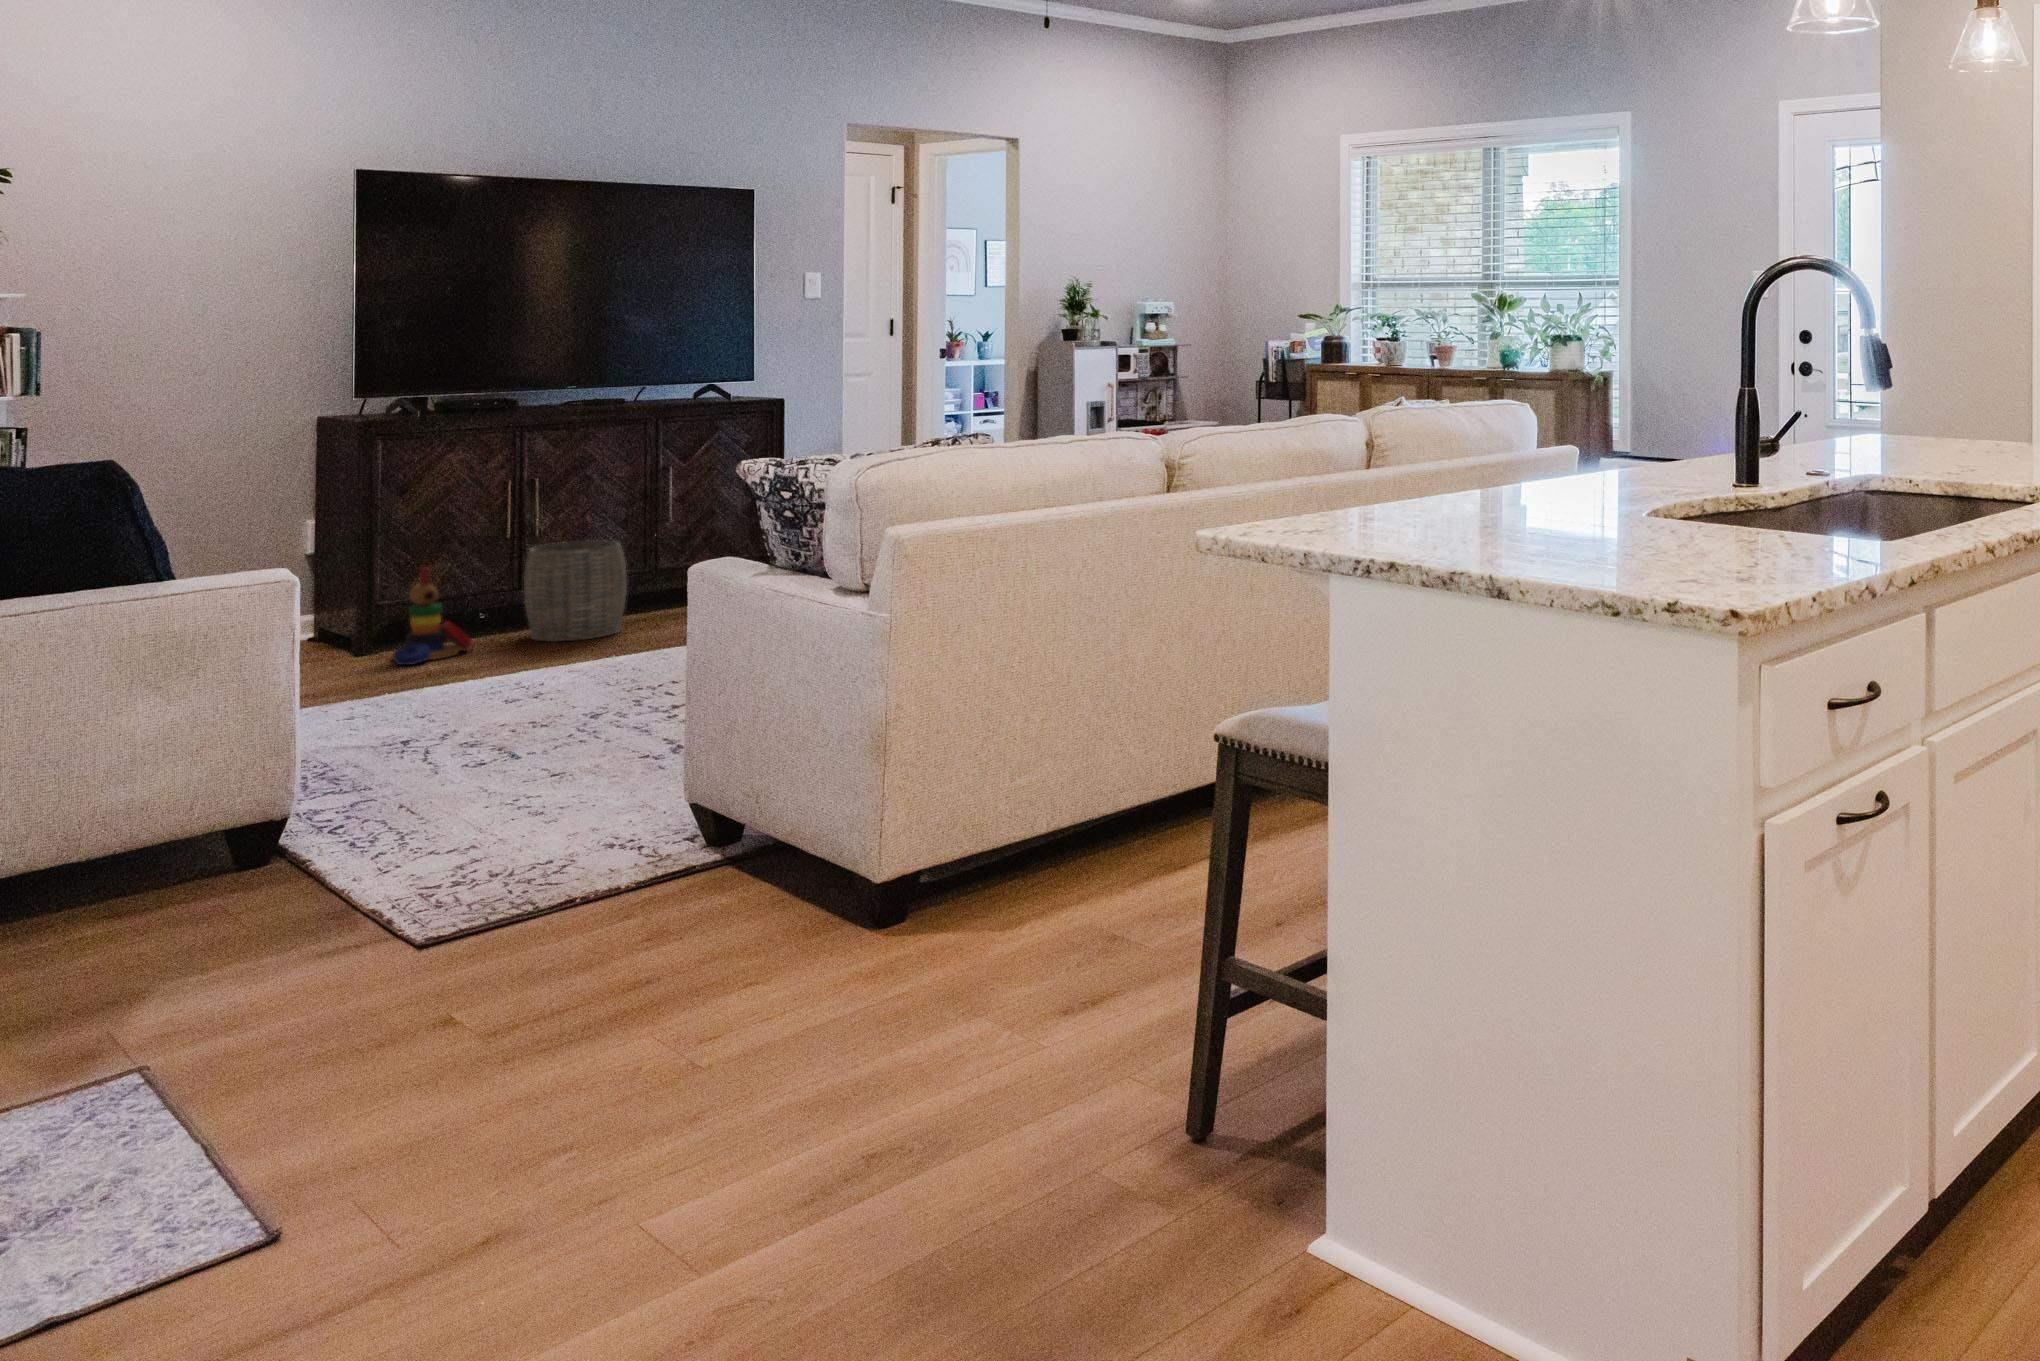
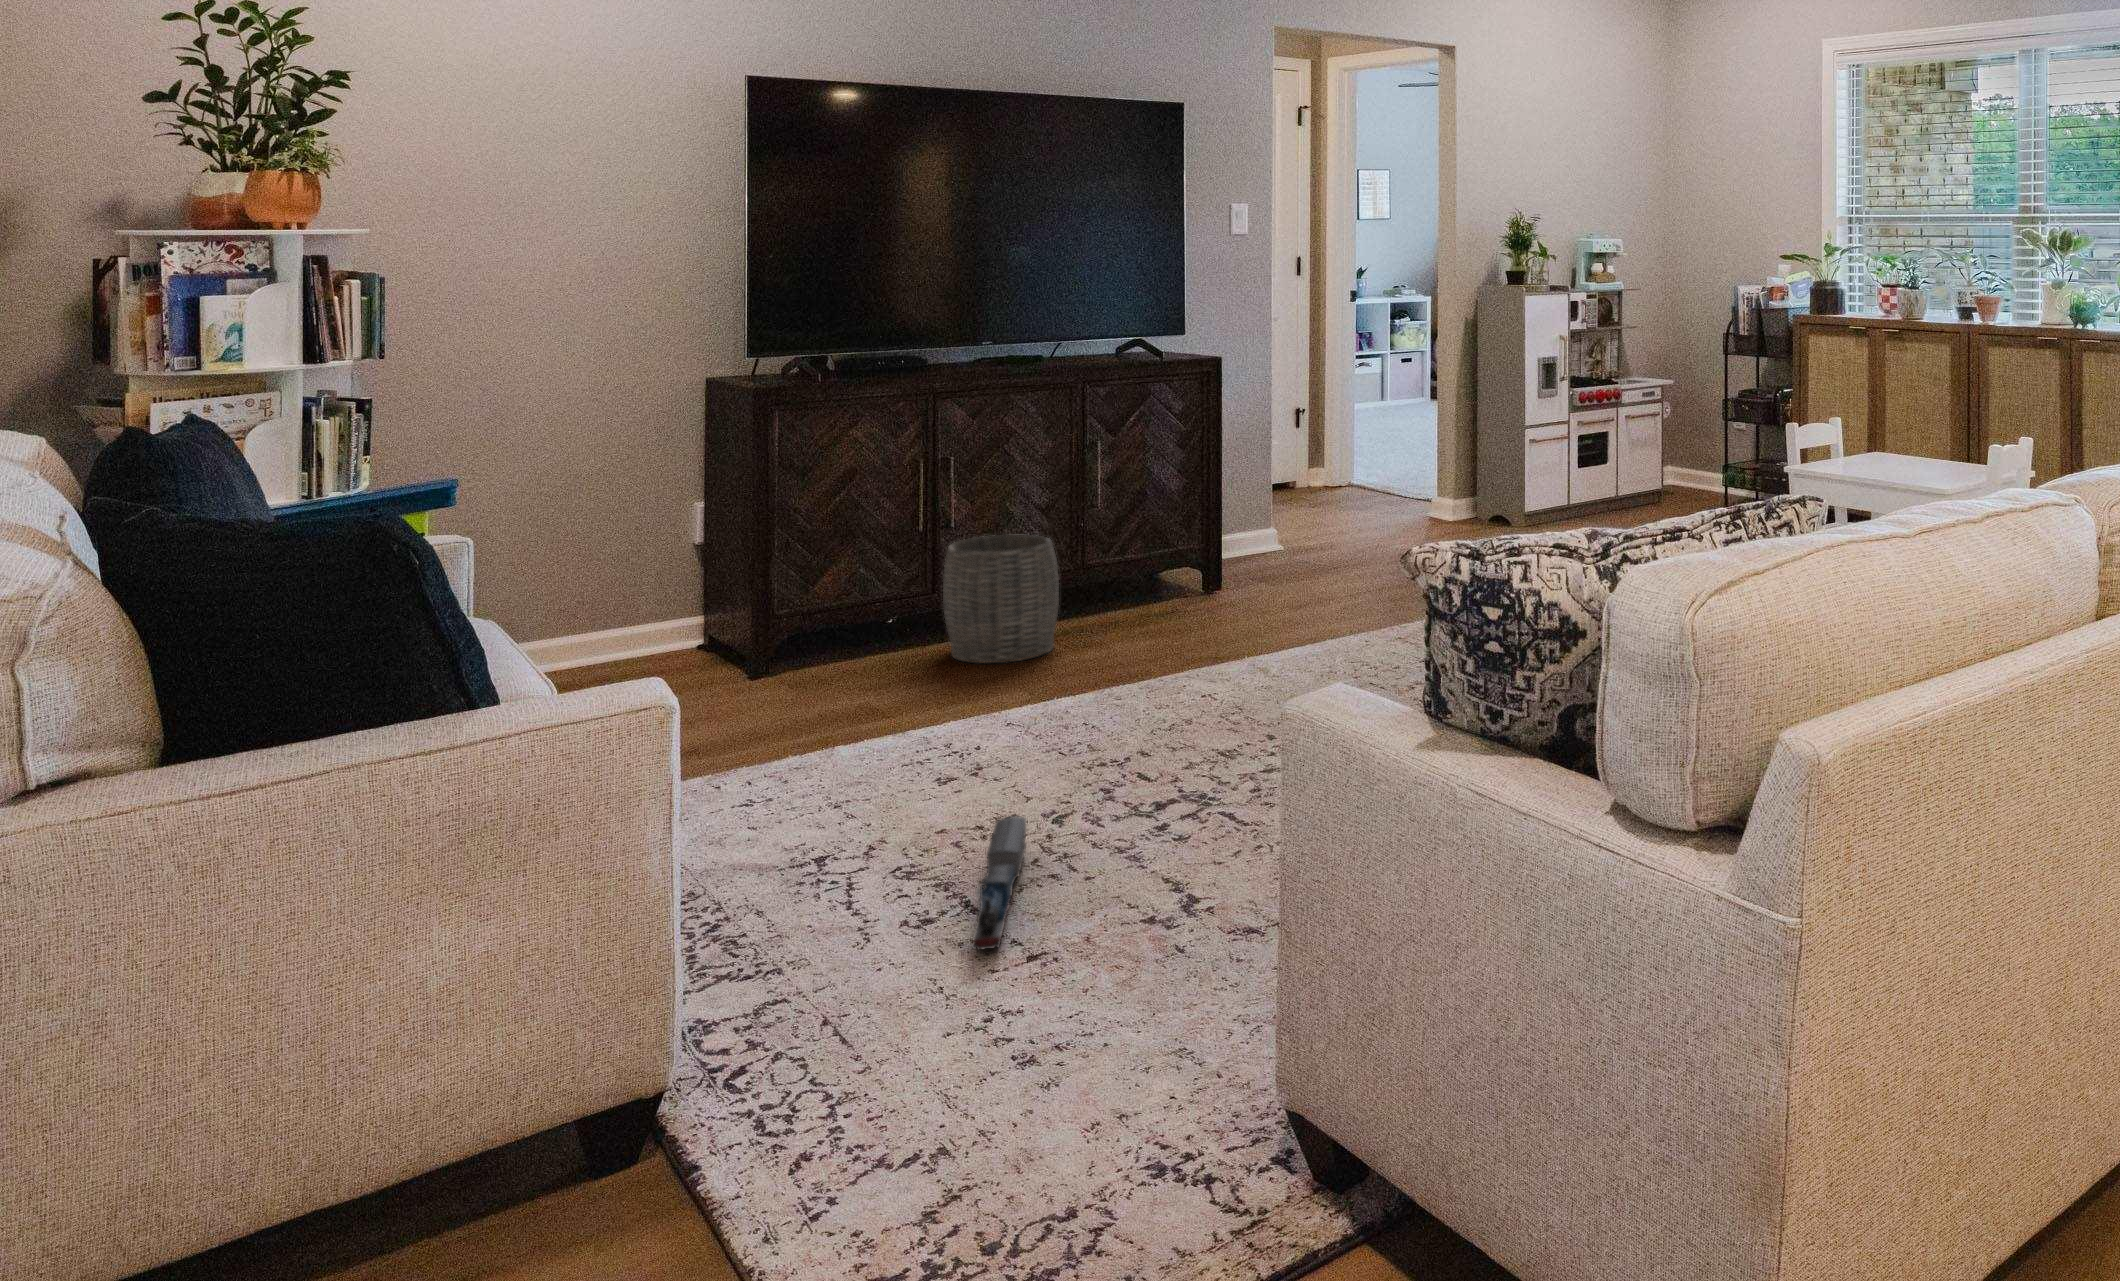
stacking toy: present [393,567,472,665] -> none [798,572,888,698]
toy train: none [508,708,564,776] -> present [972,816,1026,950]

